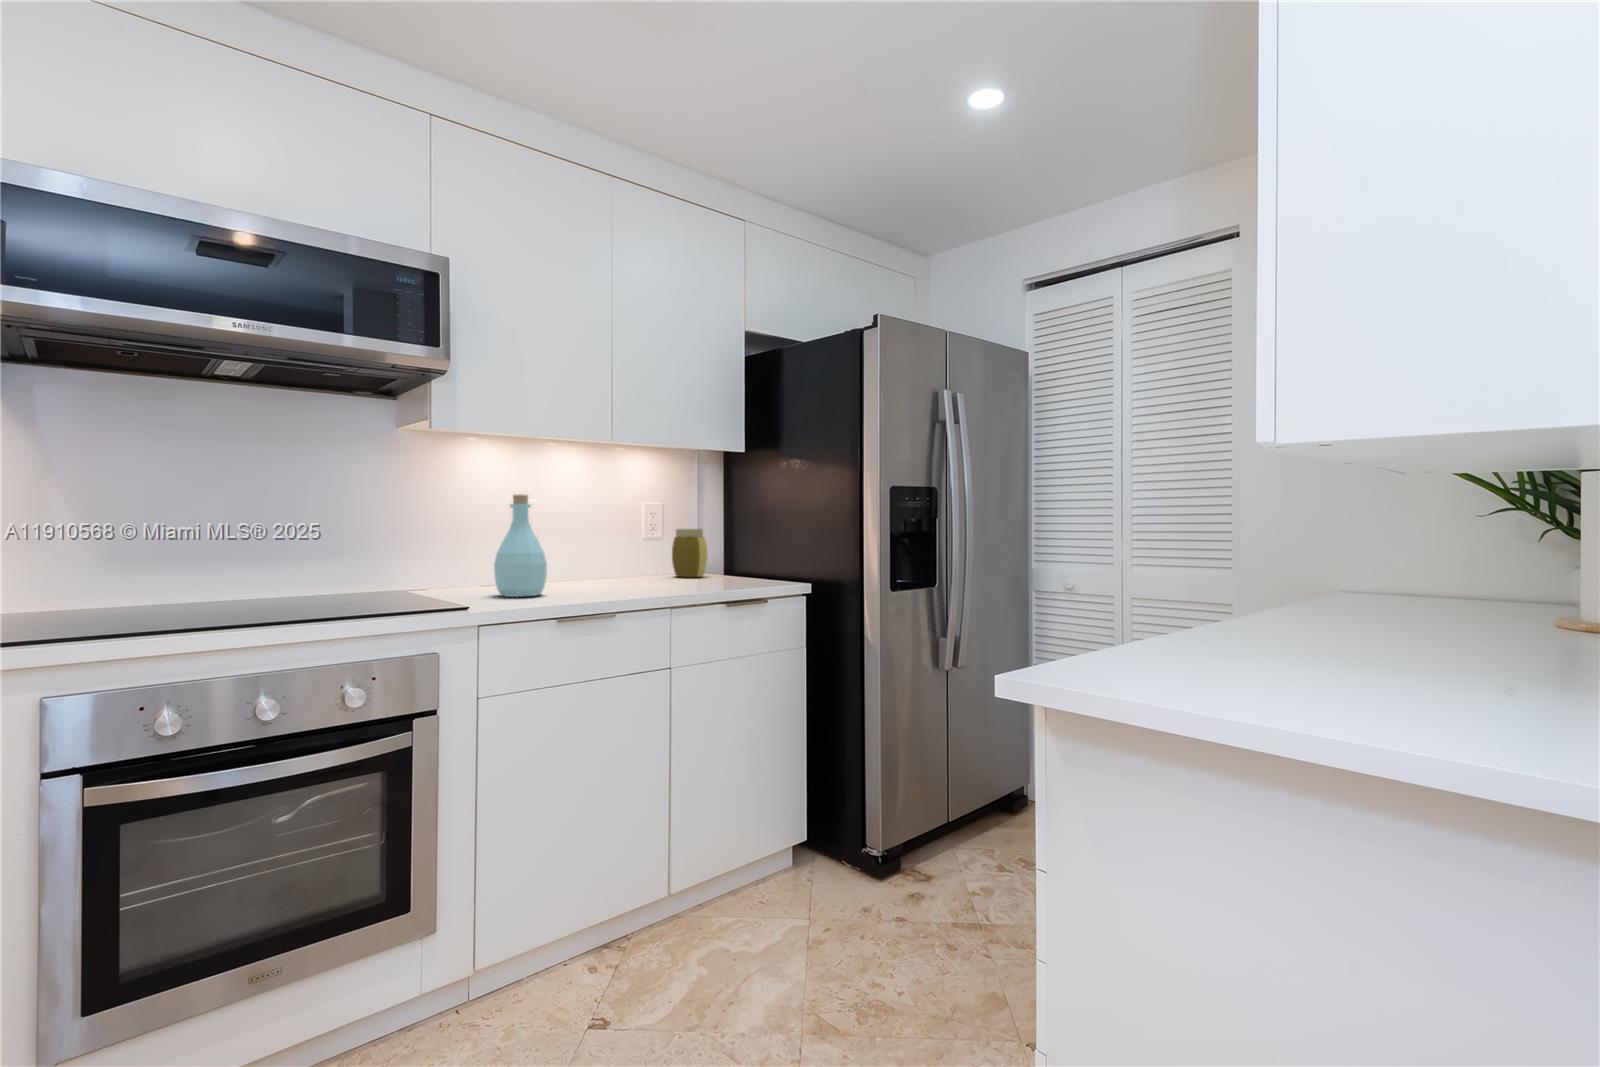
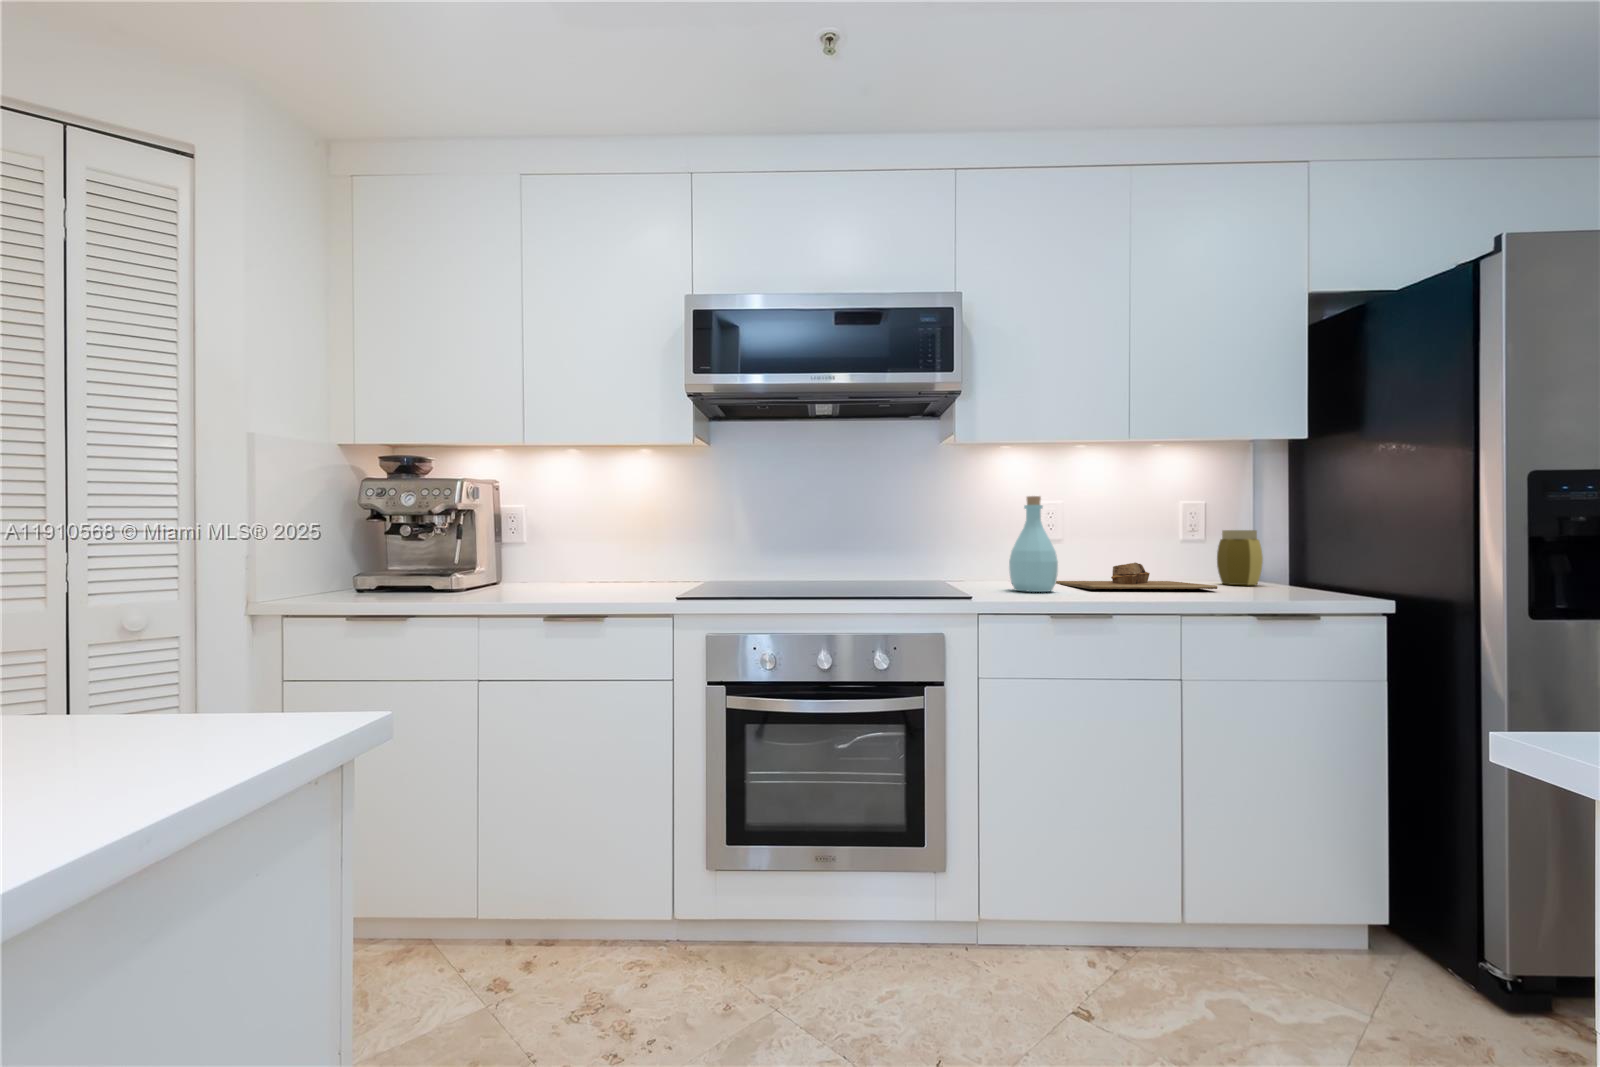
cutting board: none [532,561,683,590] -> present [1056,563,1217,589]

